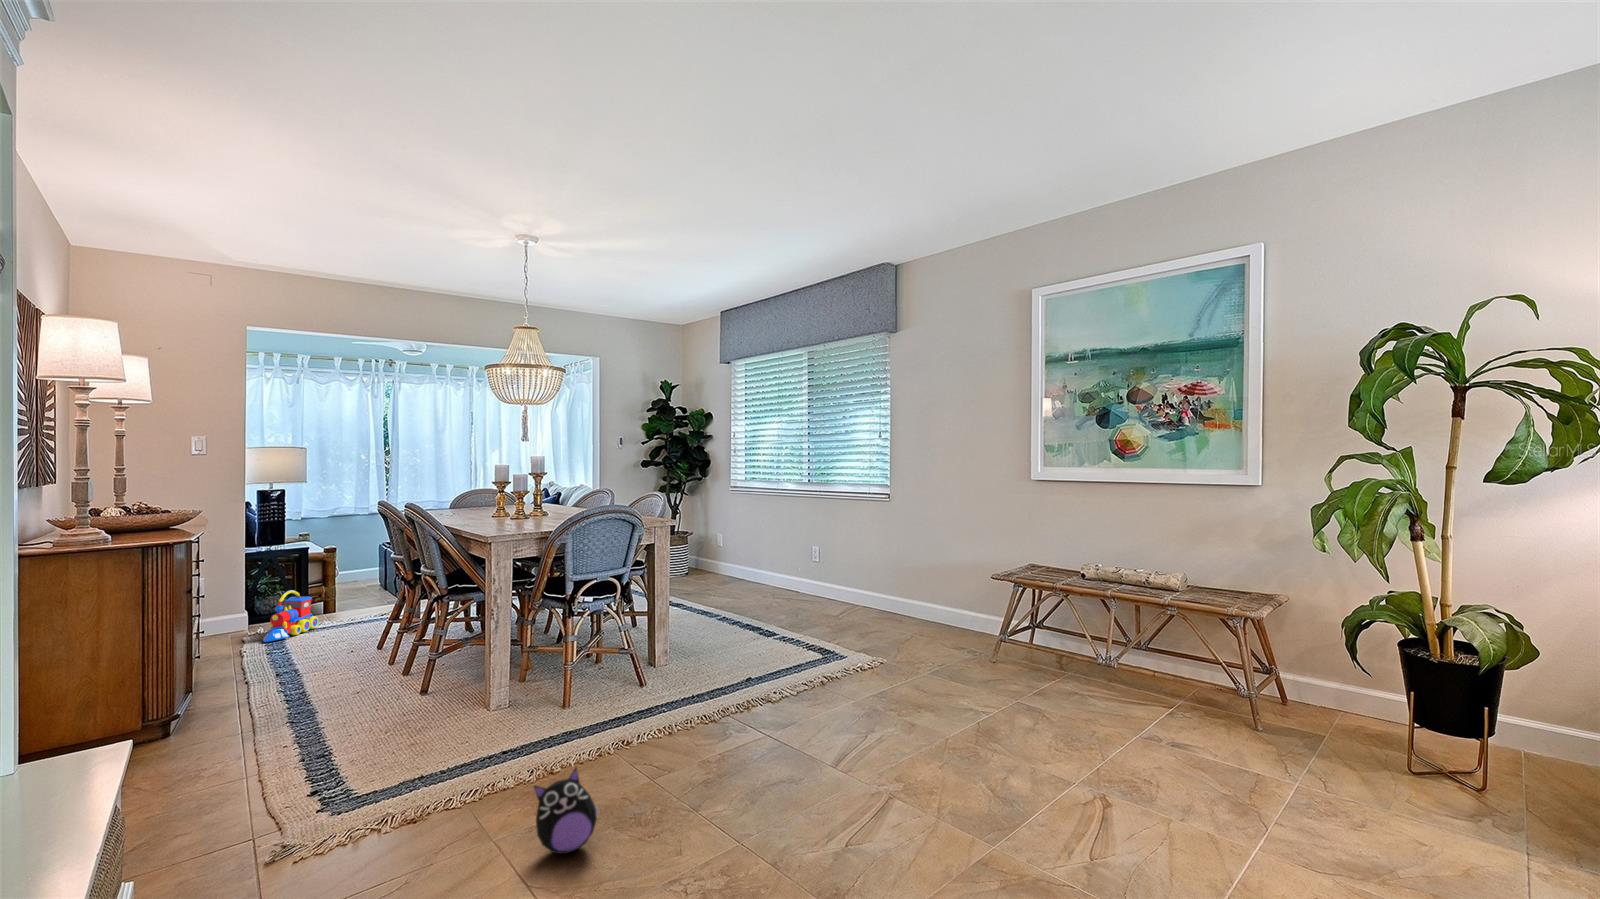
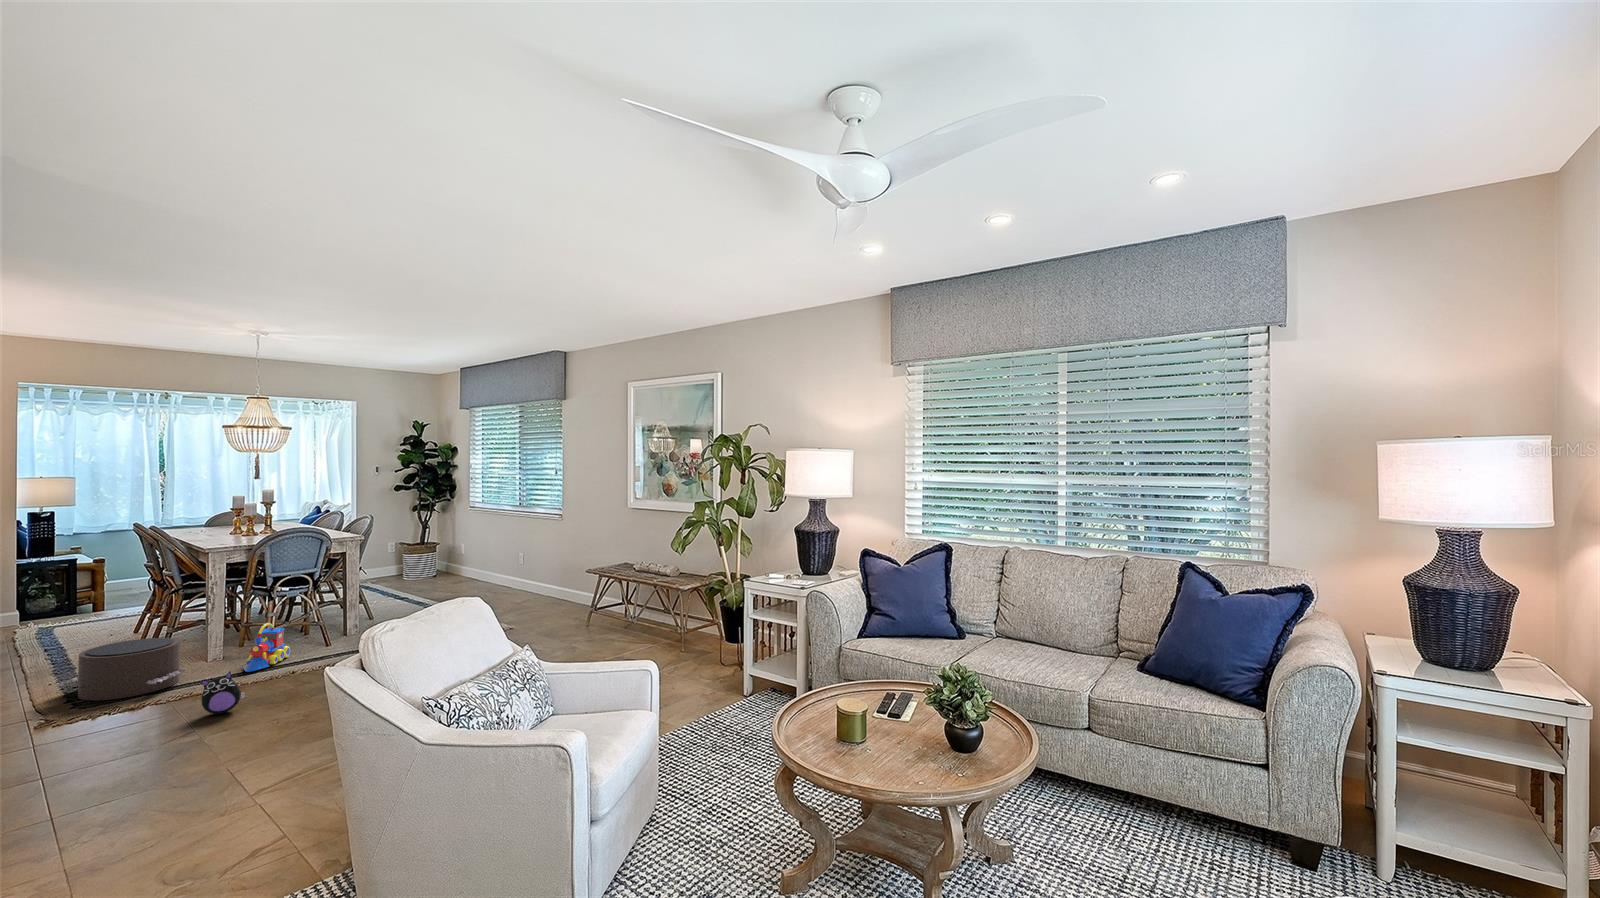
toy train: present [263,590,318,642] -> present [244,623,290,672]
pouf: none [292,678,480,795] -> present [55,638,186,700]

